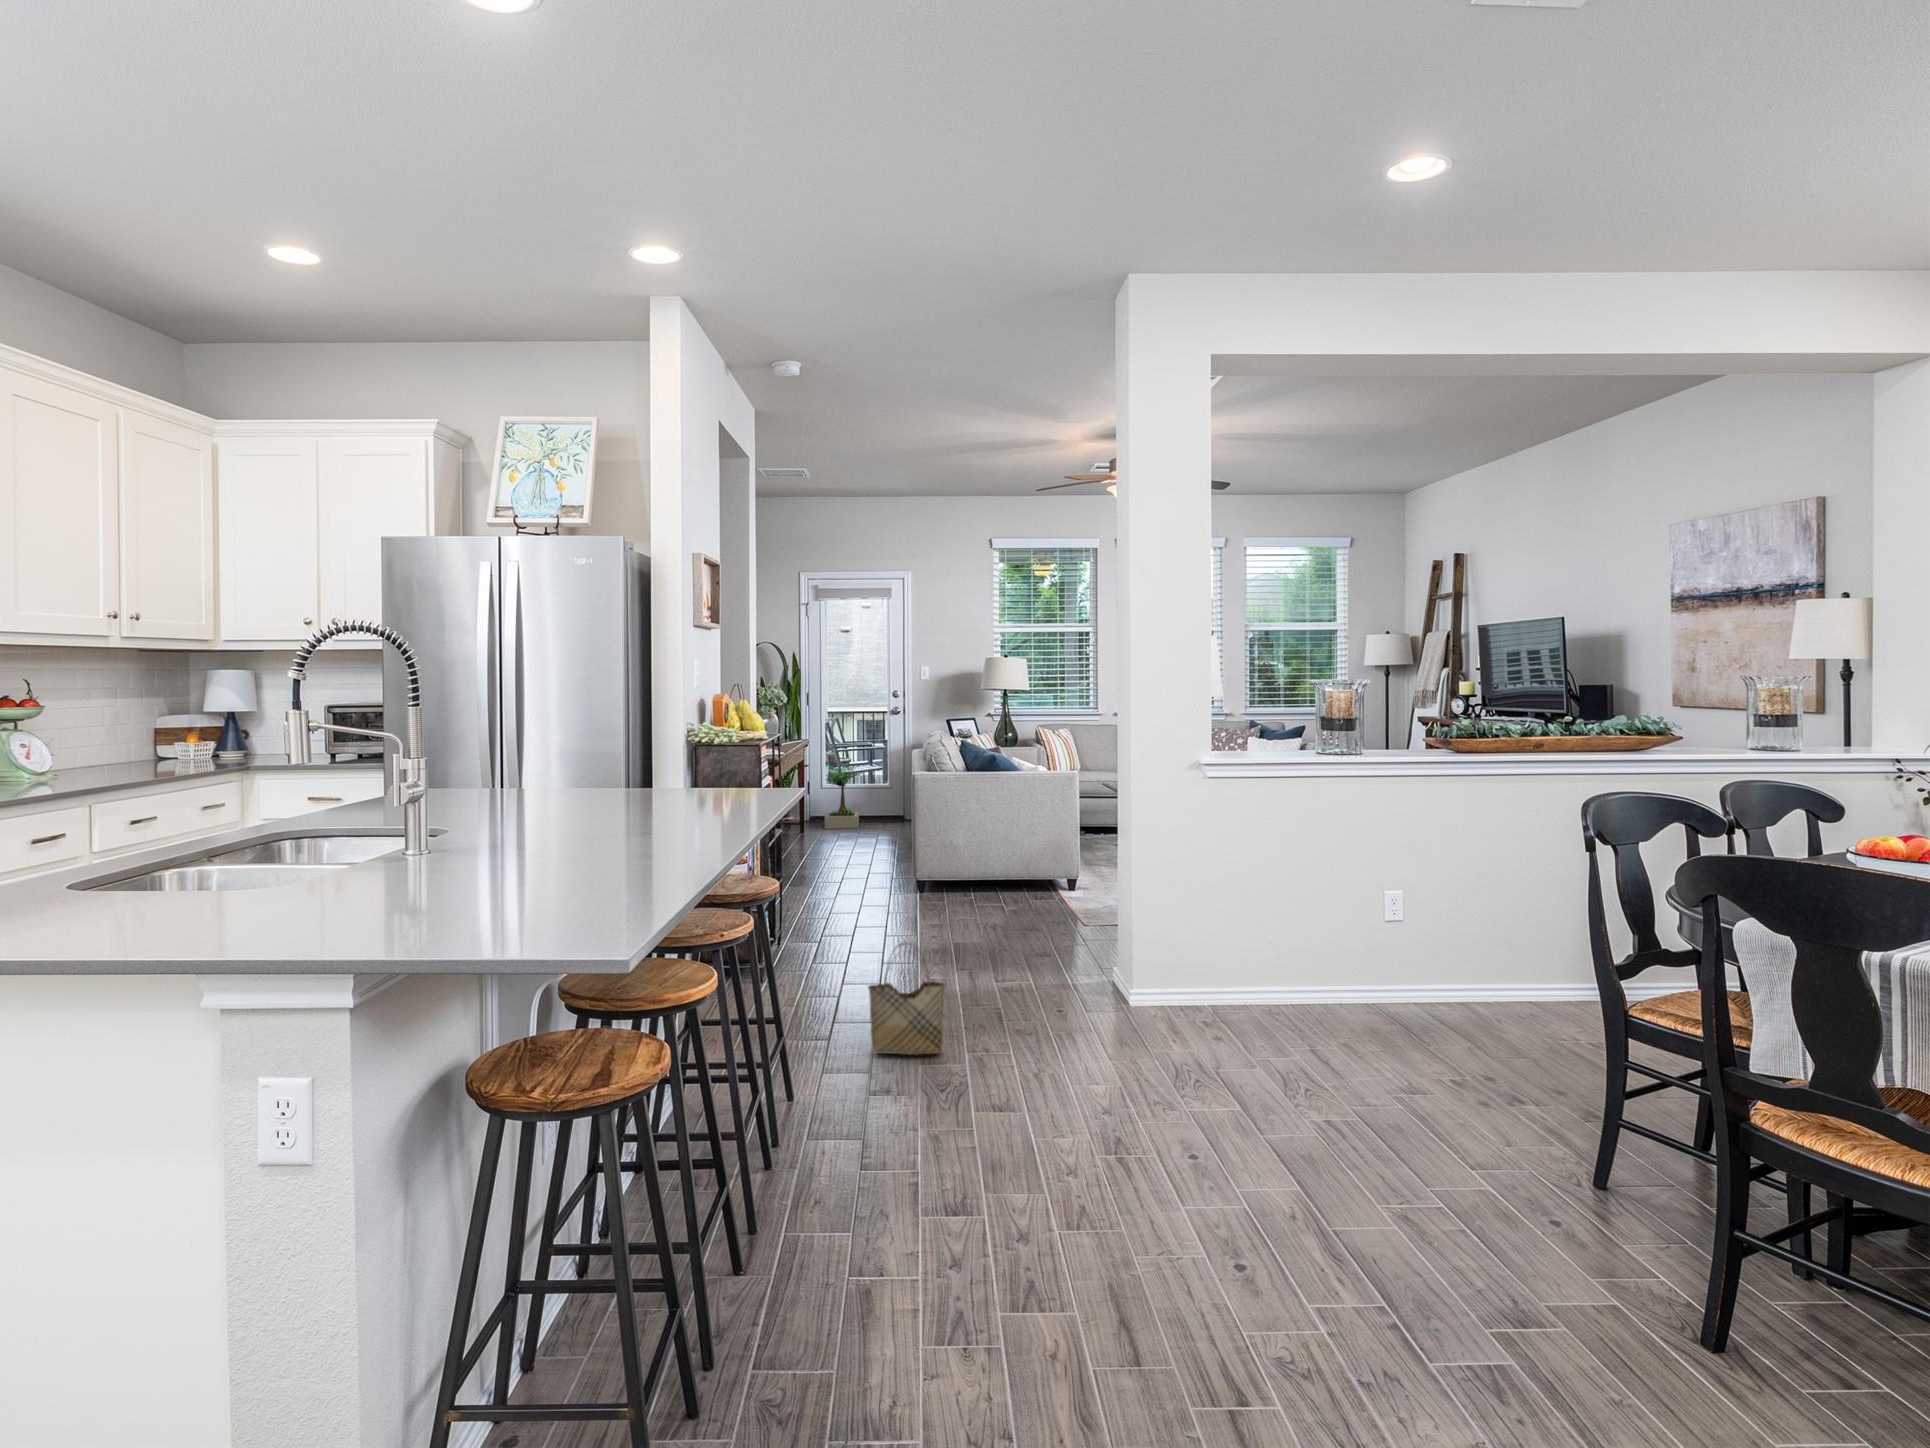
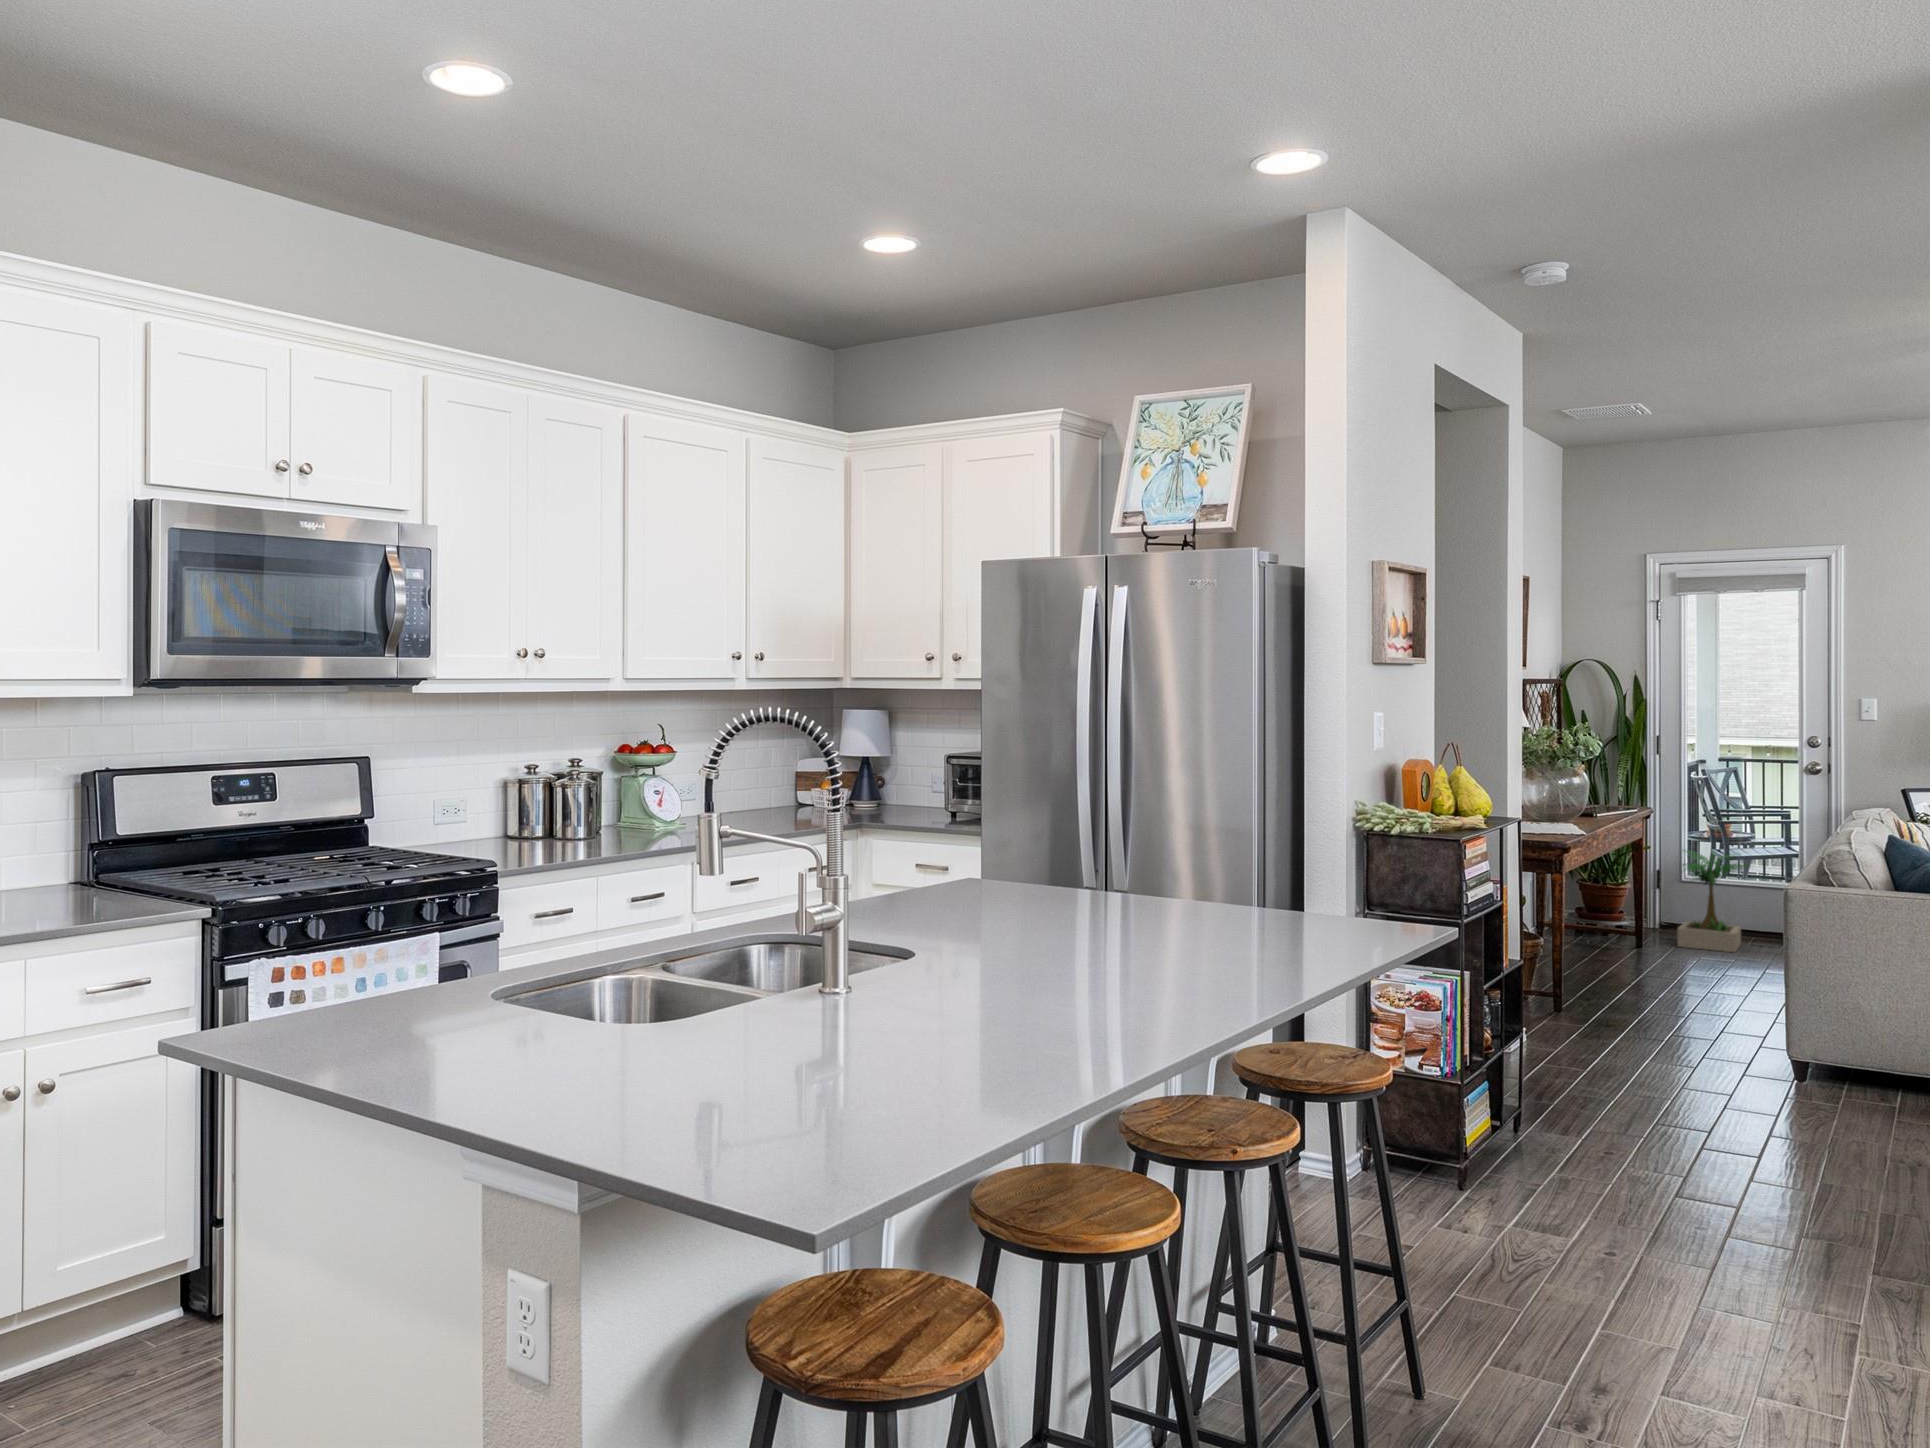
woven basket: present [868,943,945,1055] -> none [1583,1184,1723,1378]

